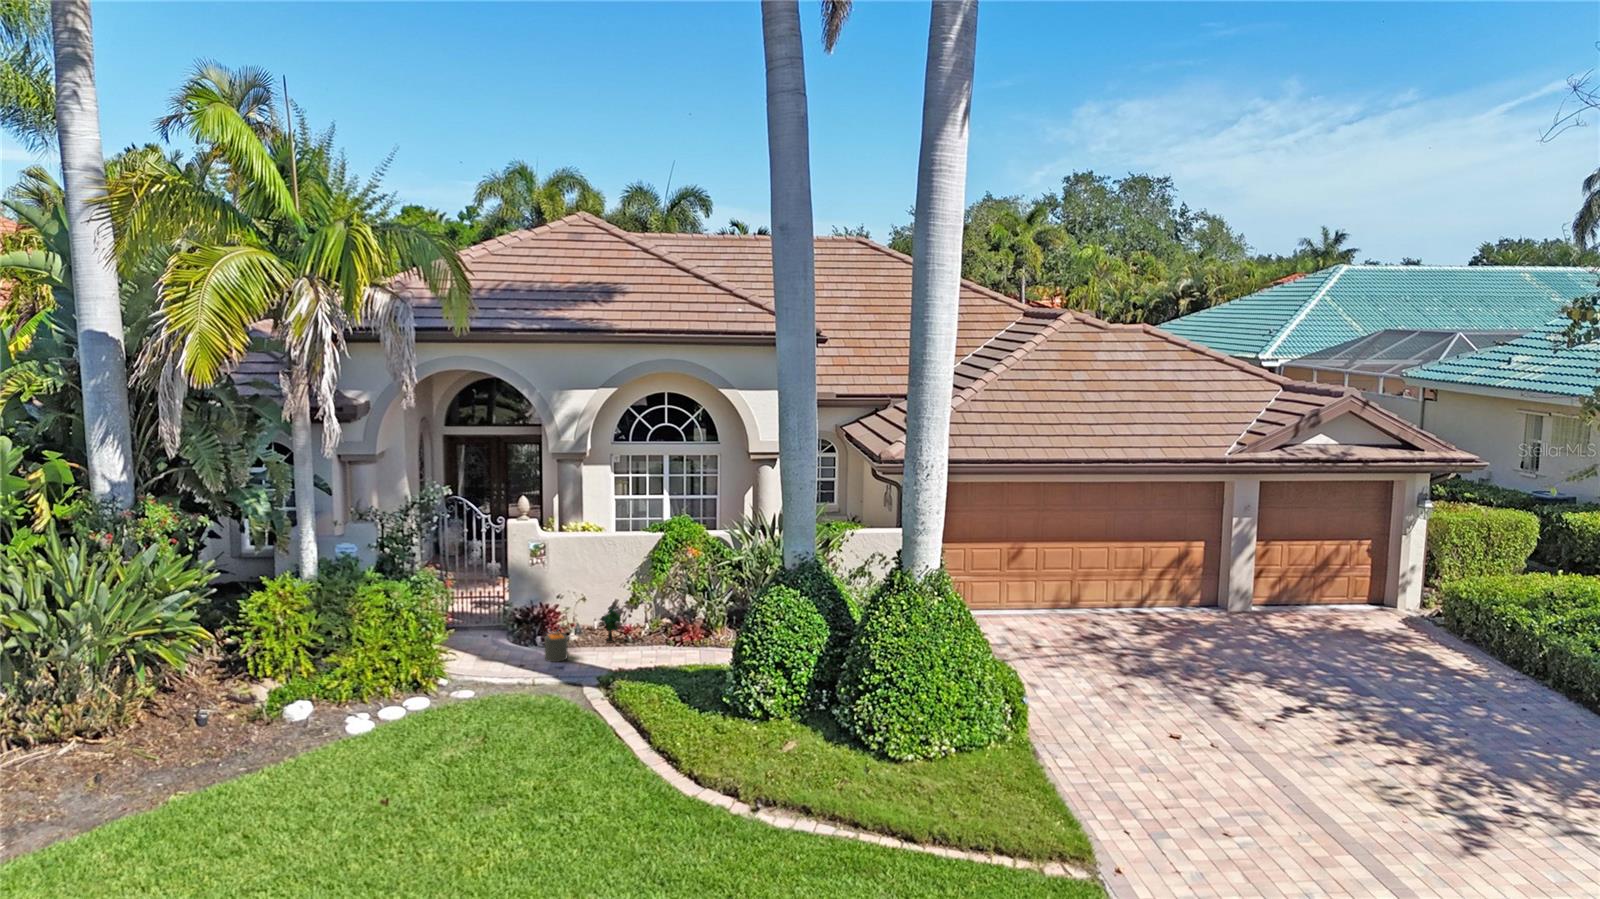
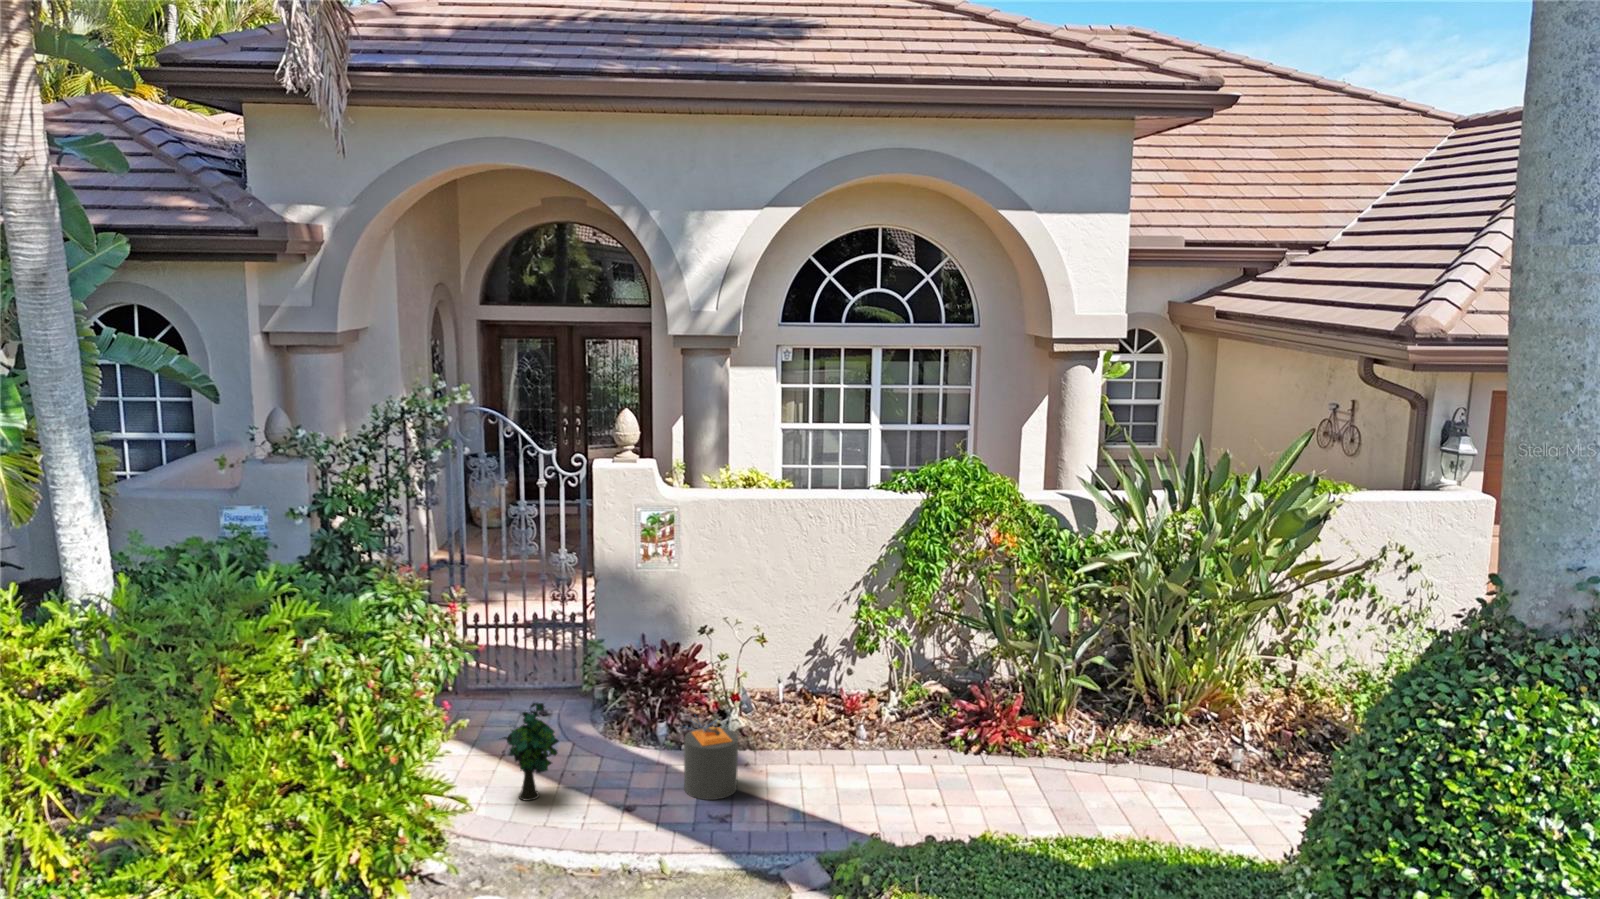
decorative plant: present [601,605,621,642] -> present [502,703,559,801]

